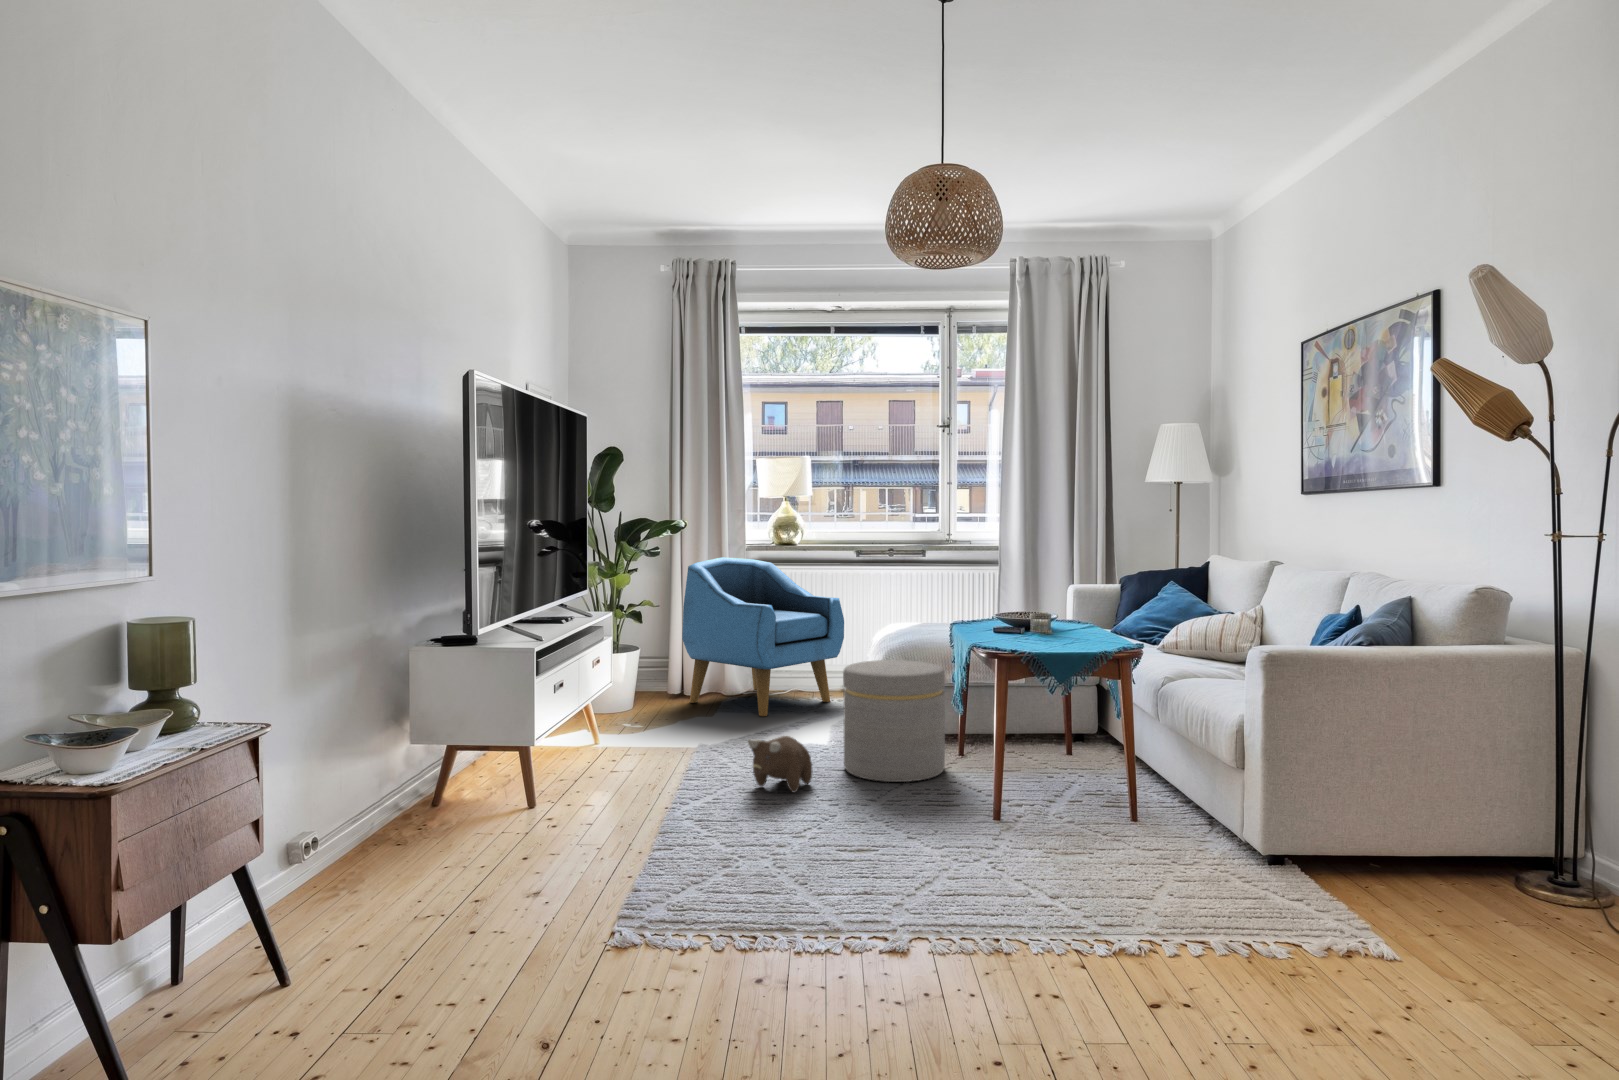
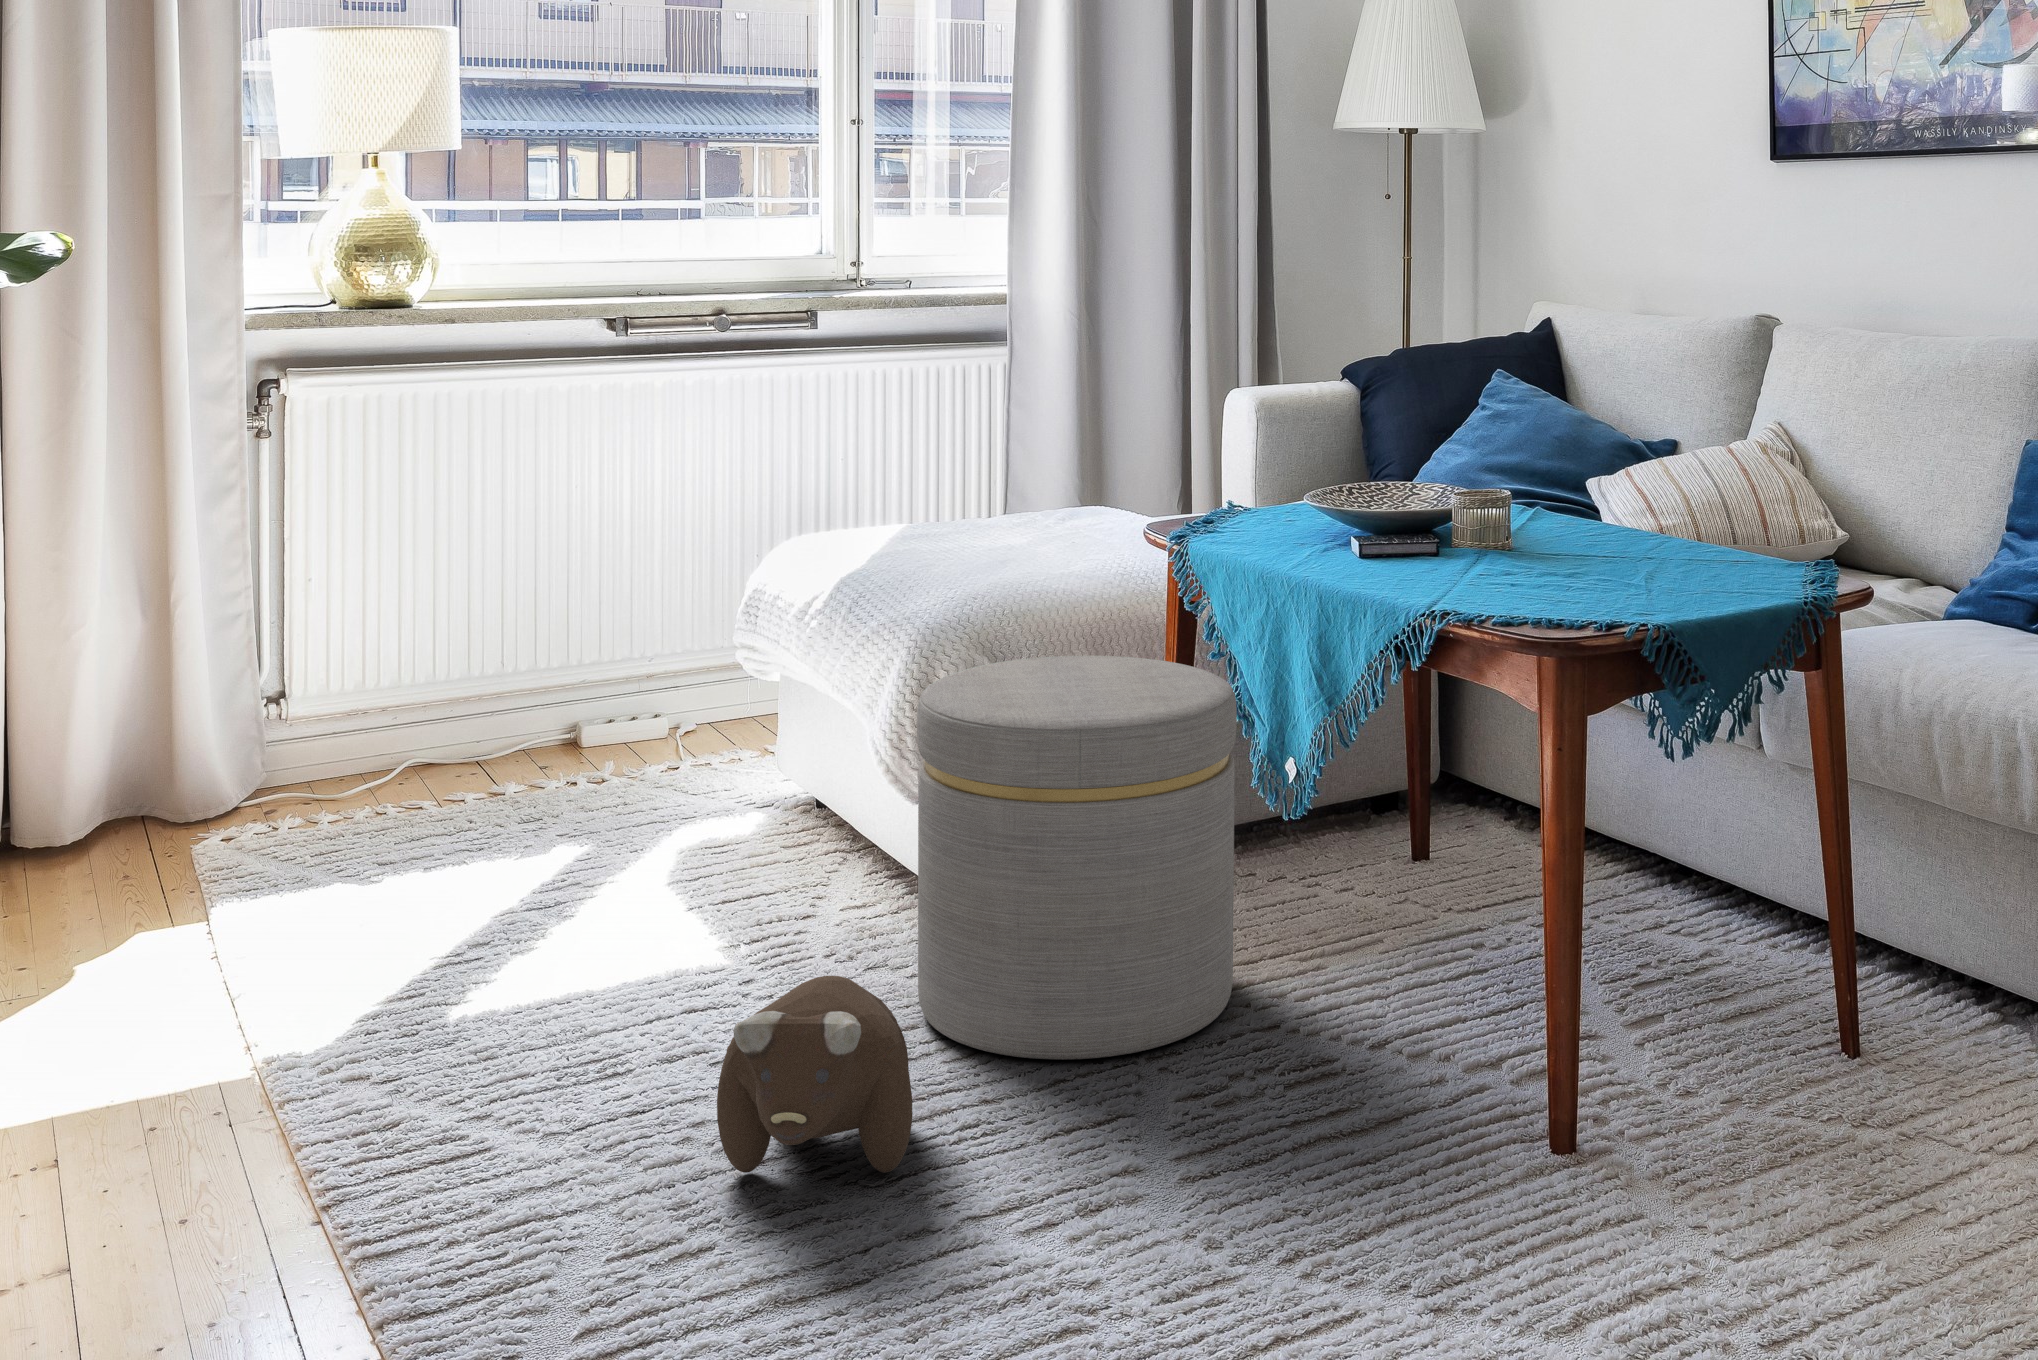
armchair: present [682,557,844,716] -> none [71,348,634,870]

